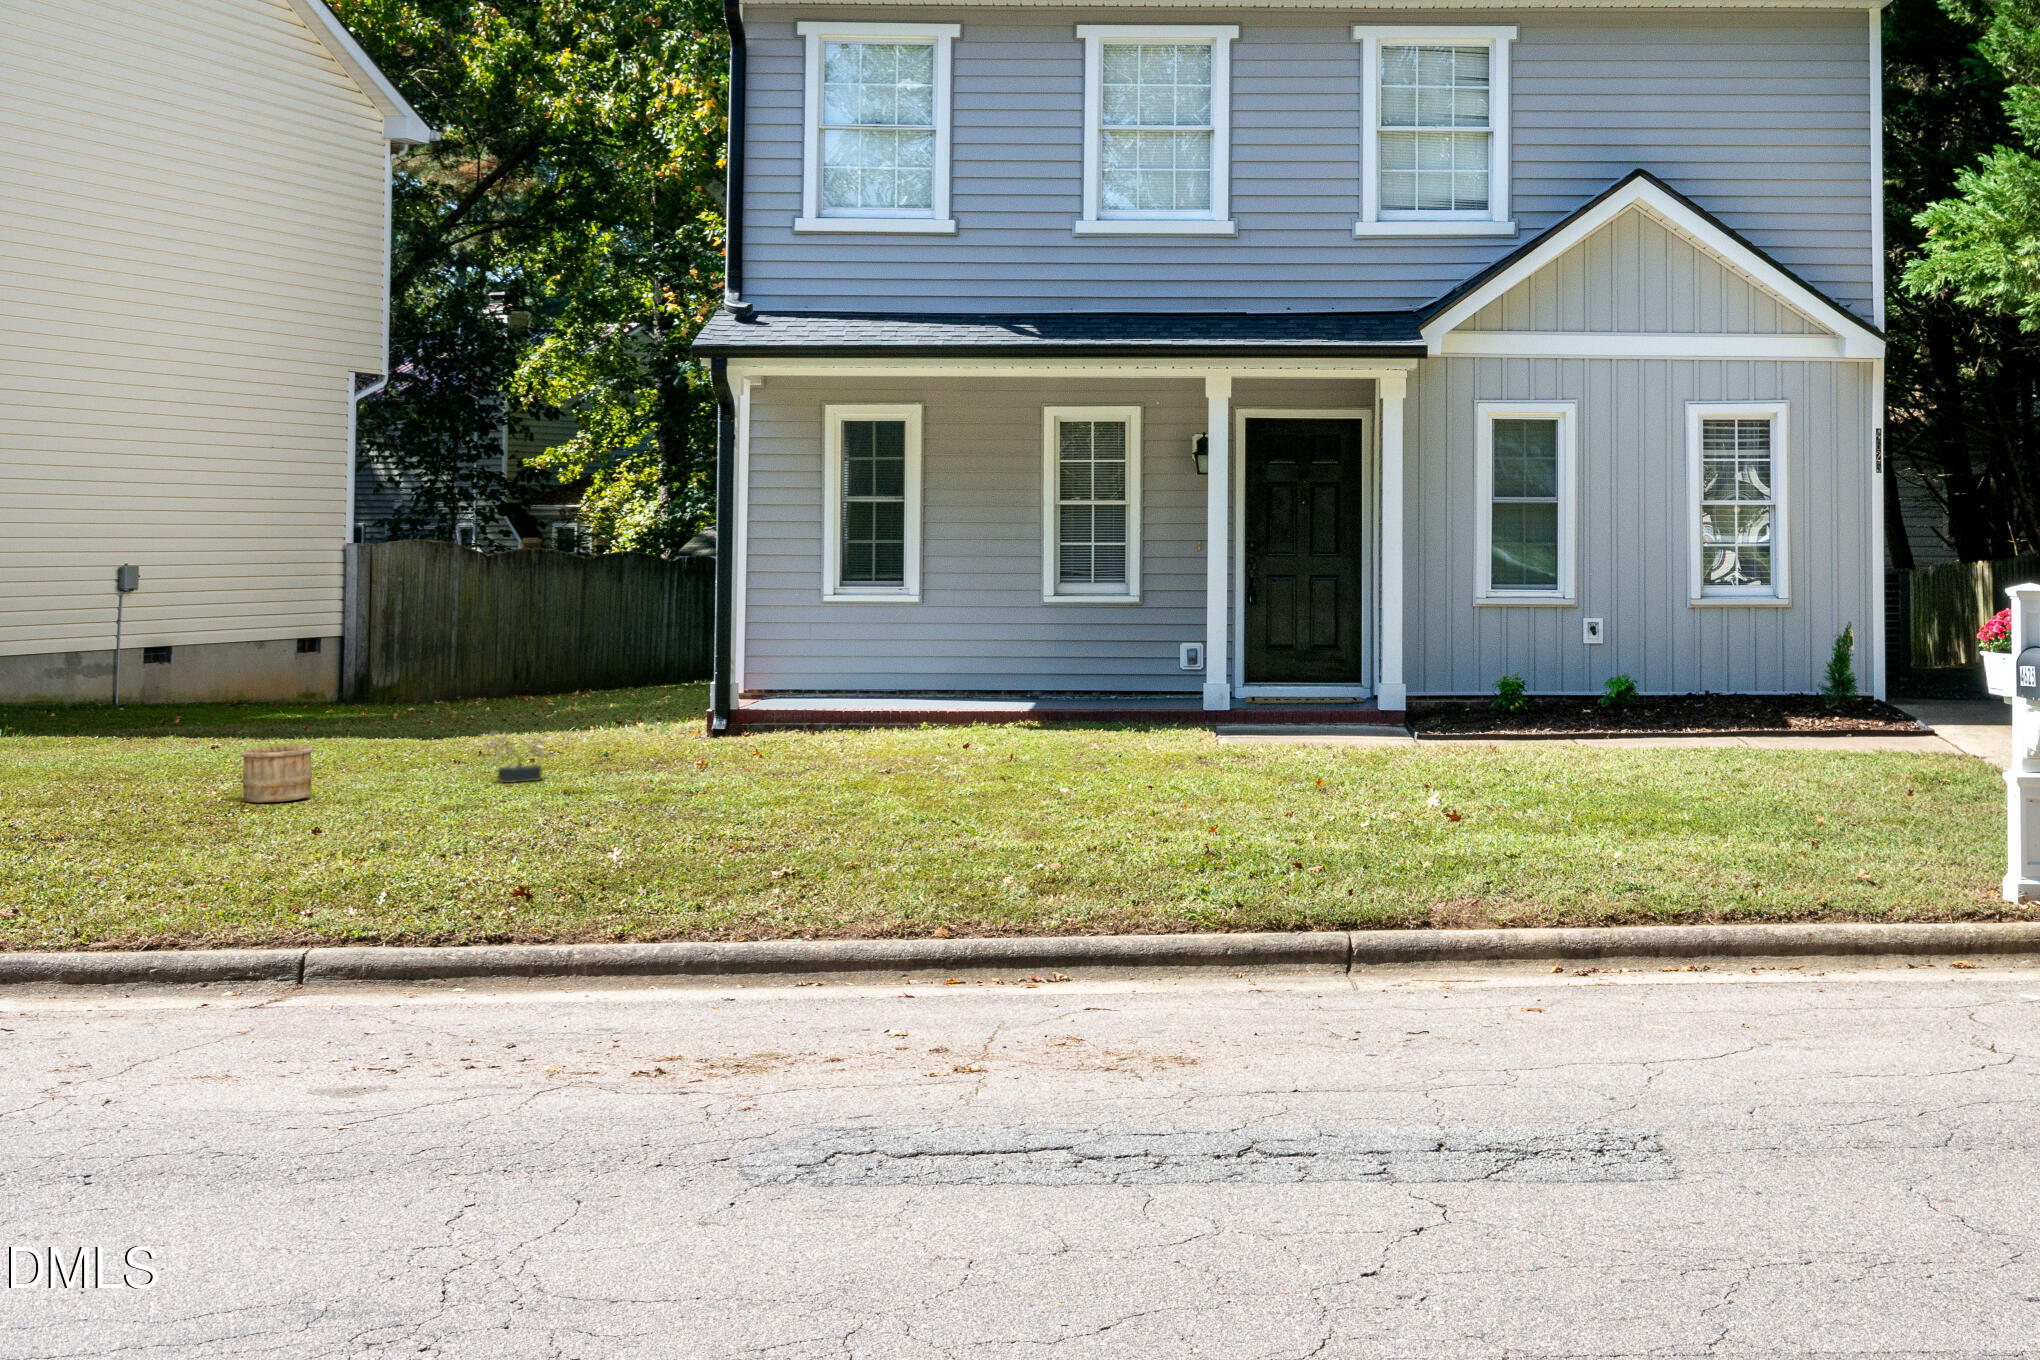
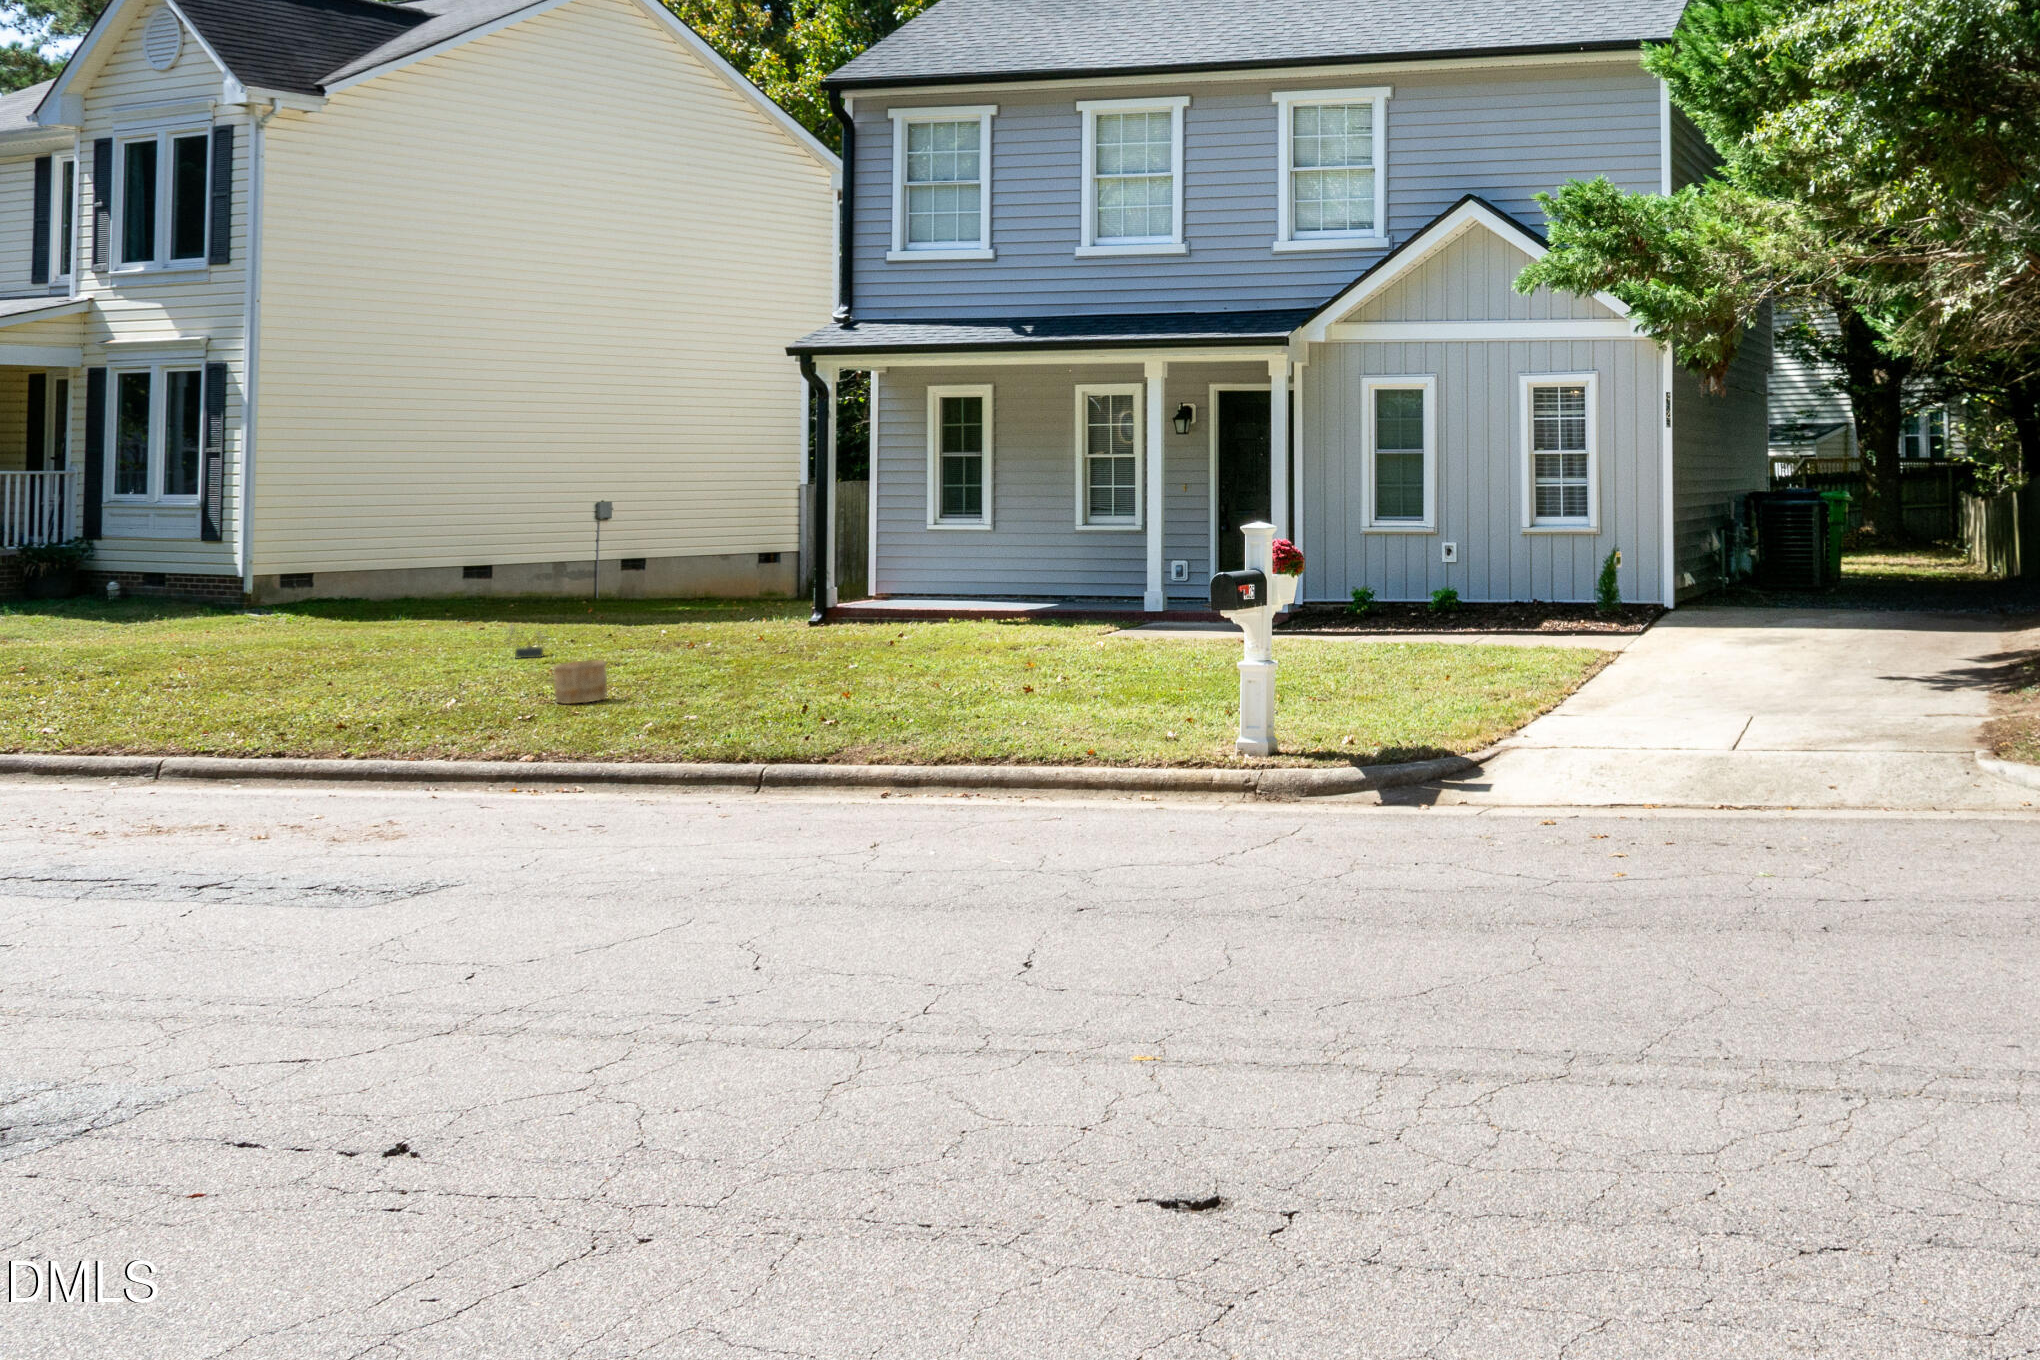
wooden bucket: present [241,745,313,803] -> present [553,660,608,704]

